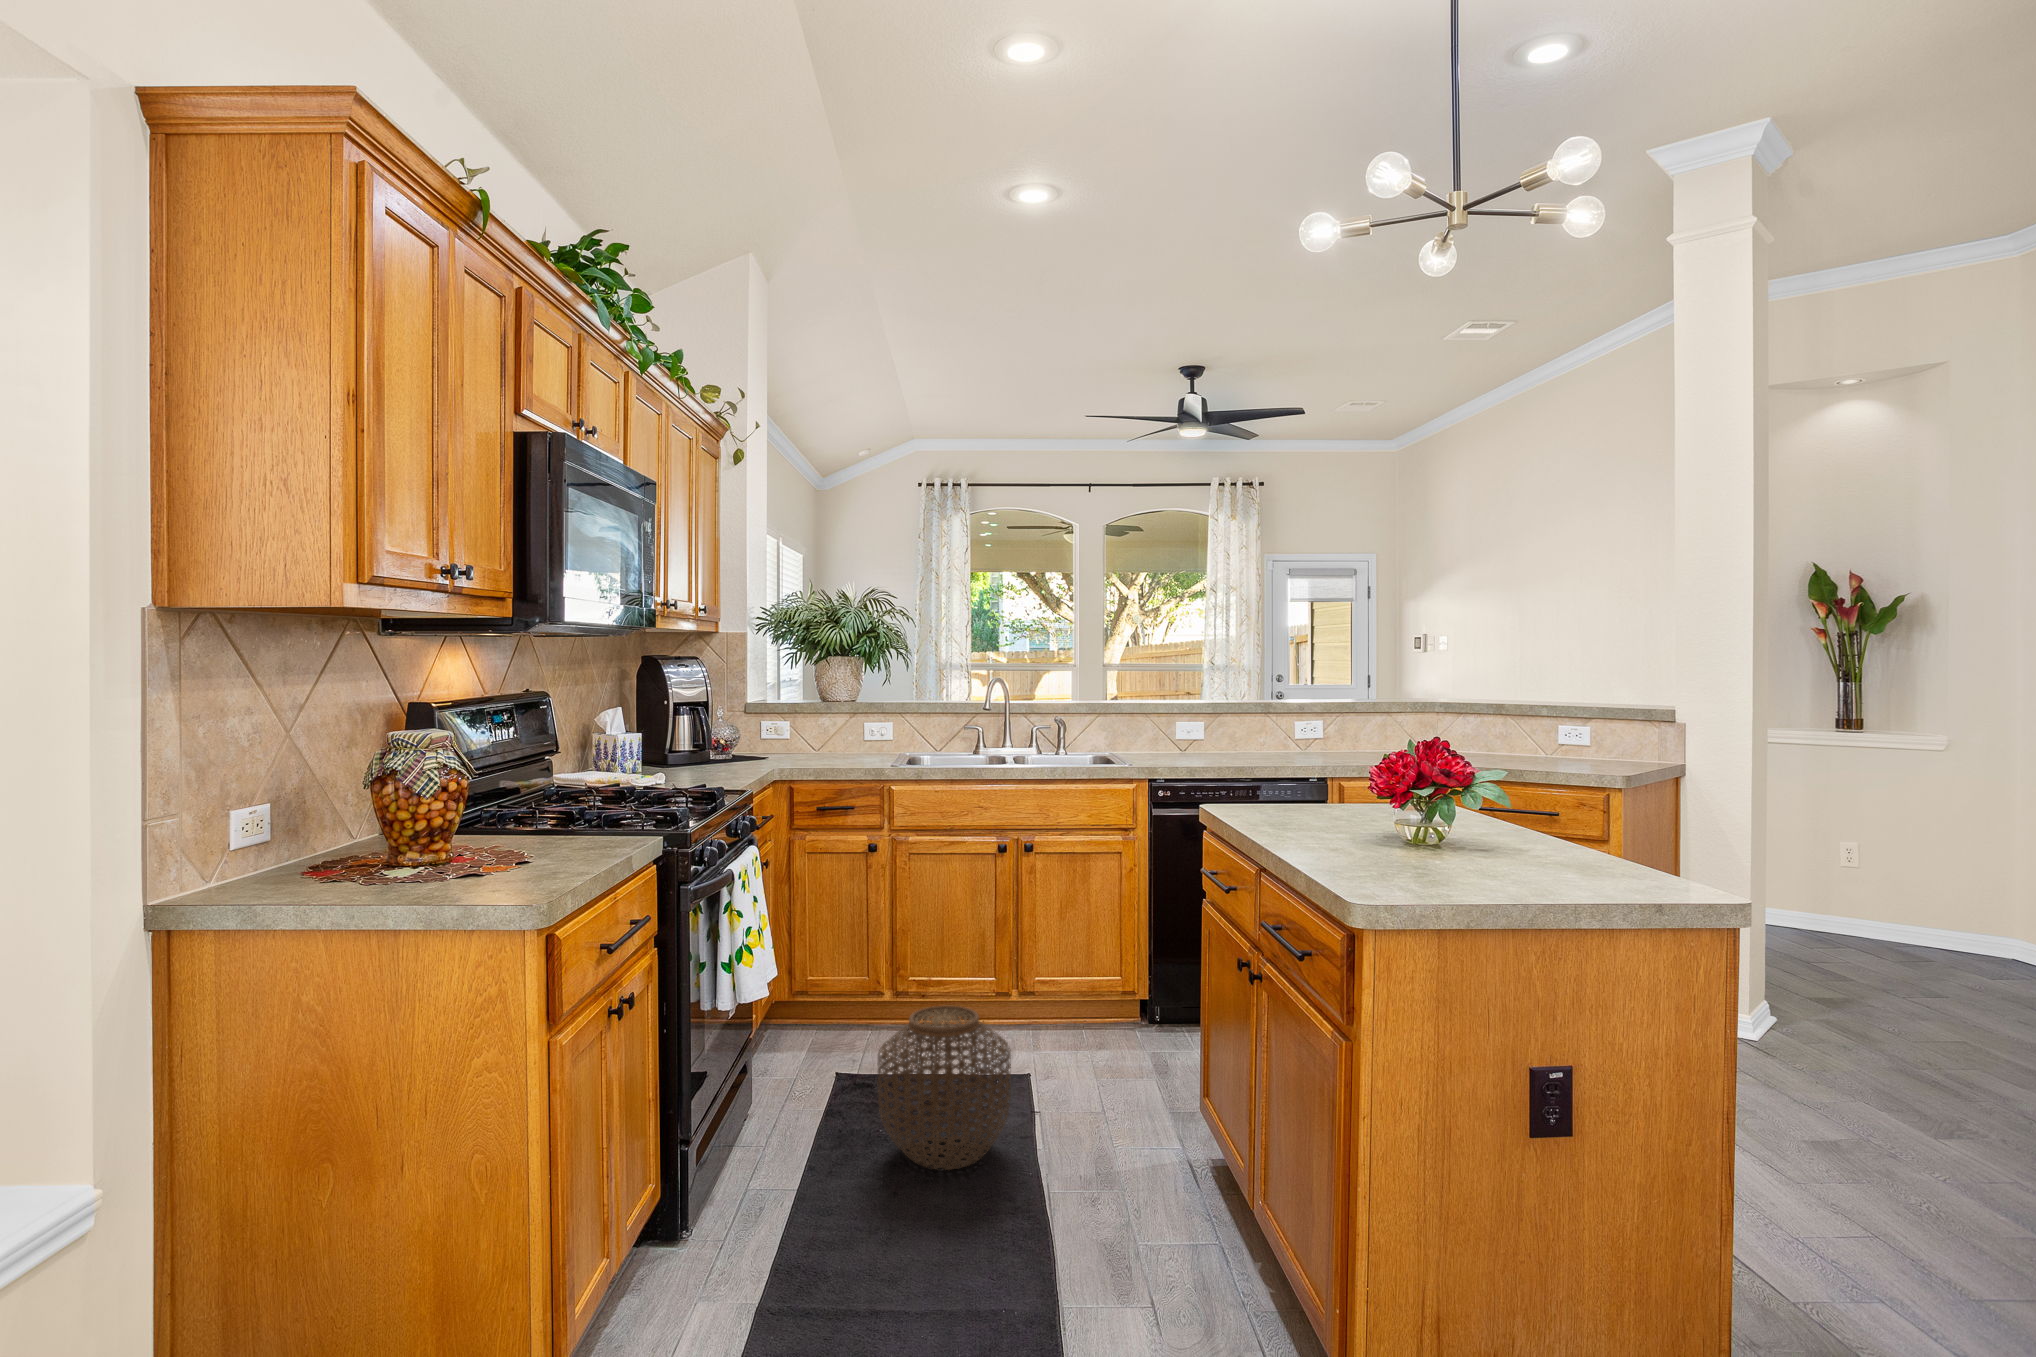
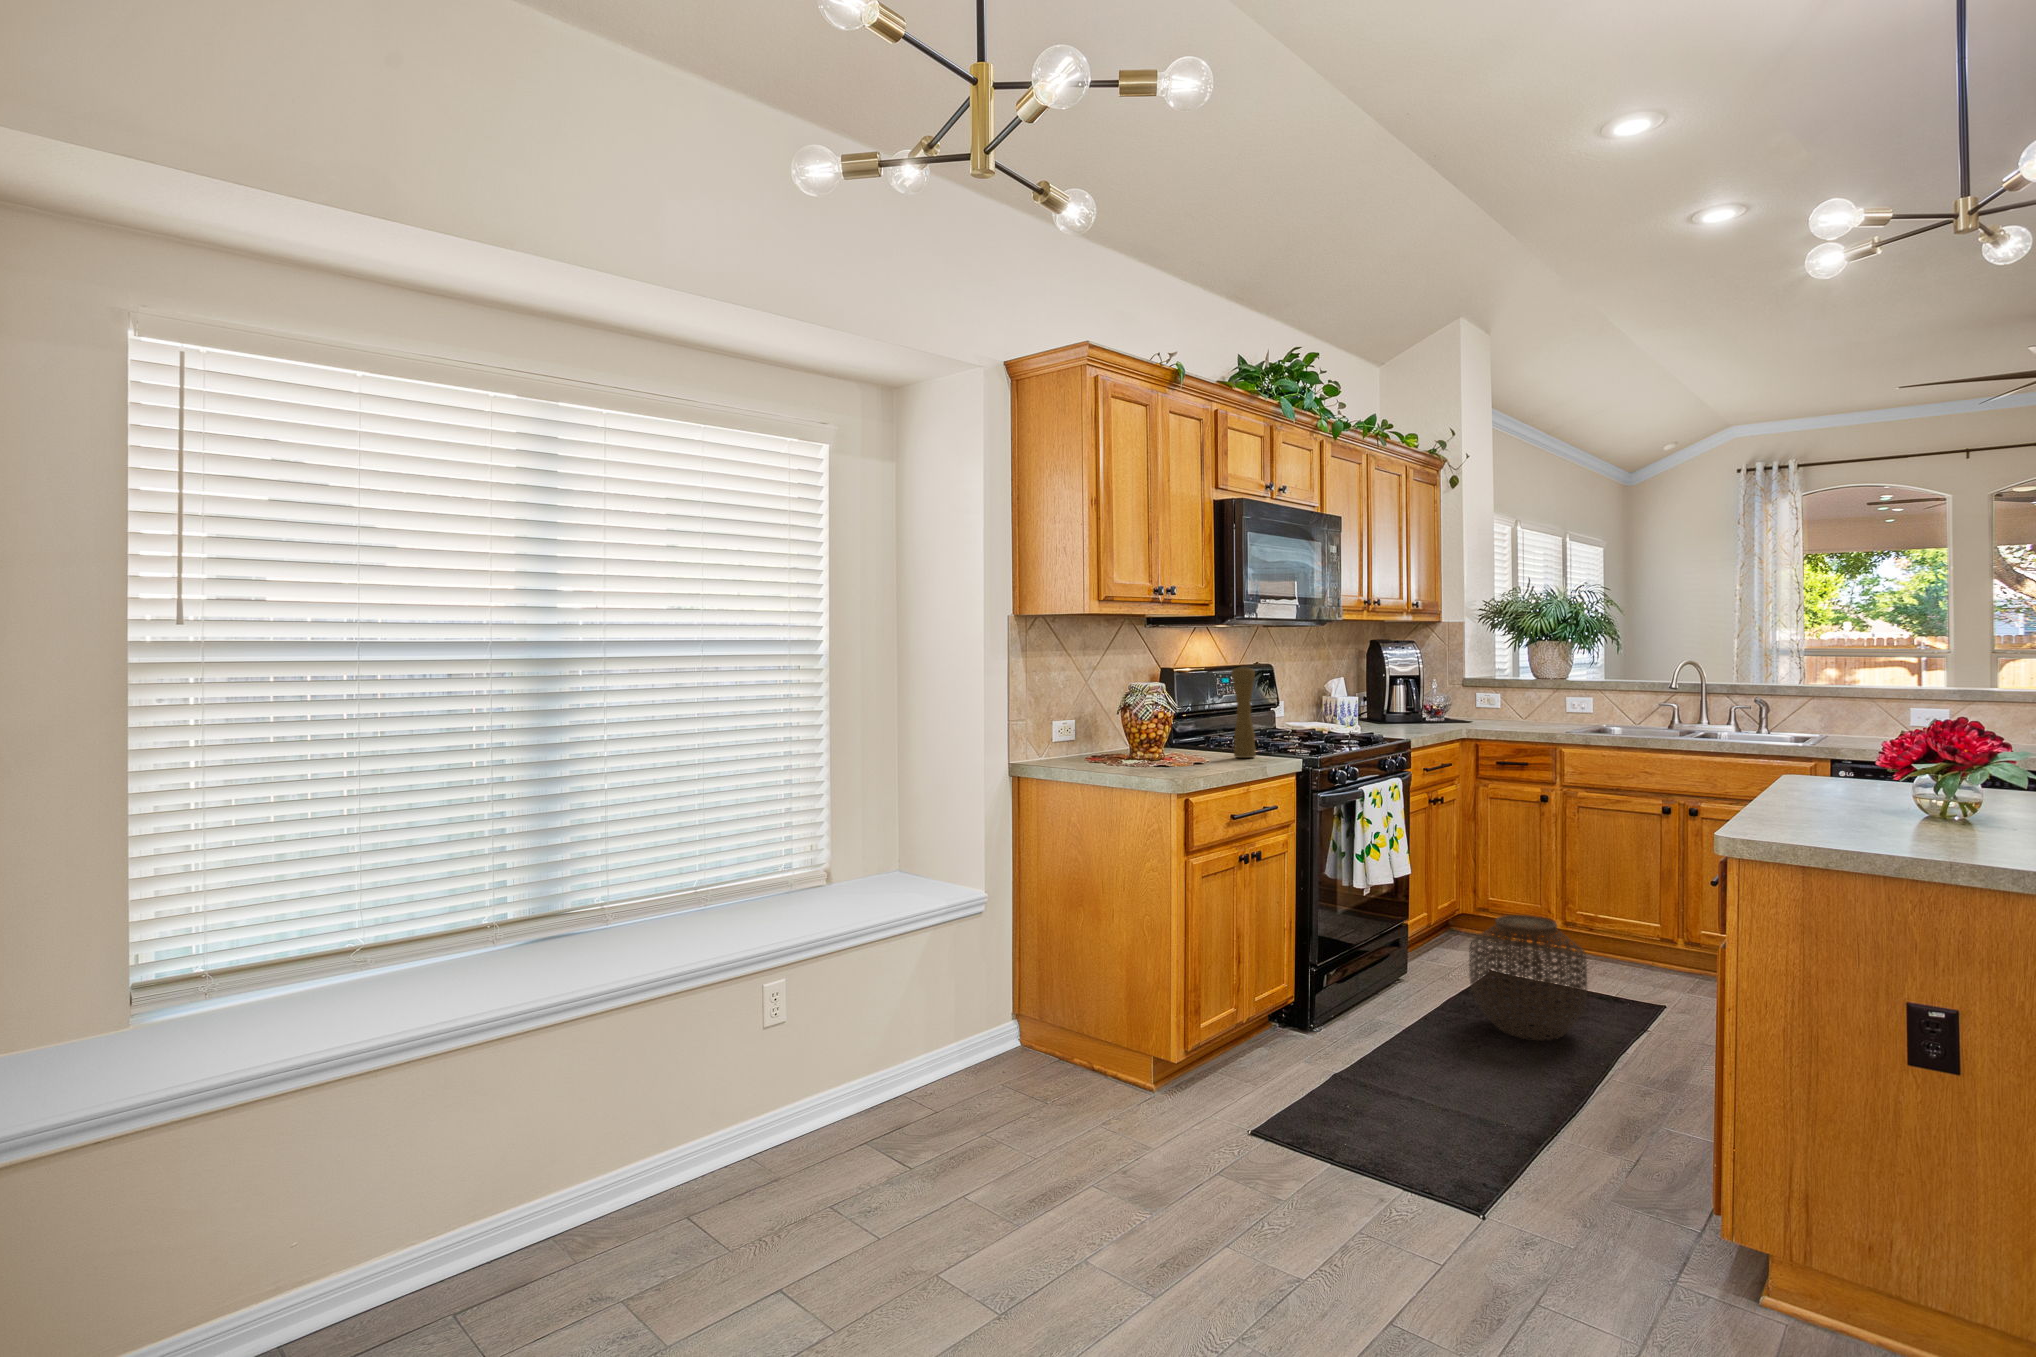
pepper mill: none [575,695,616,849] -> present [1231,666,1256,758]

